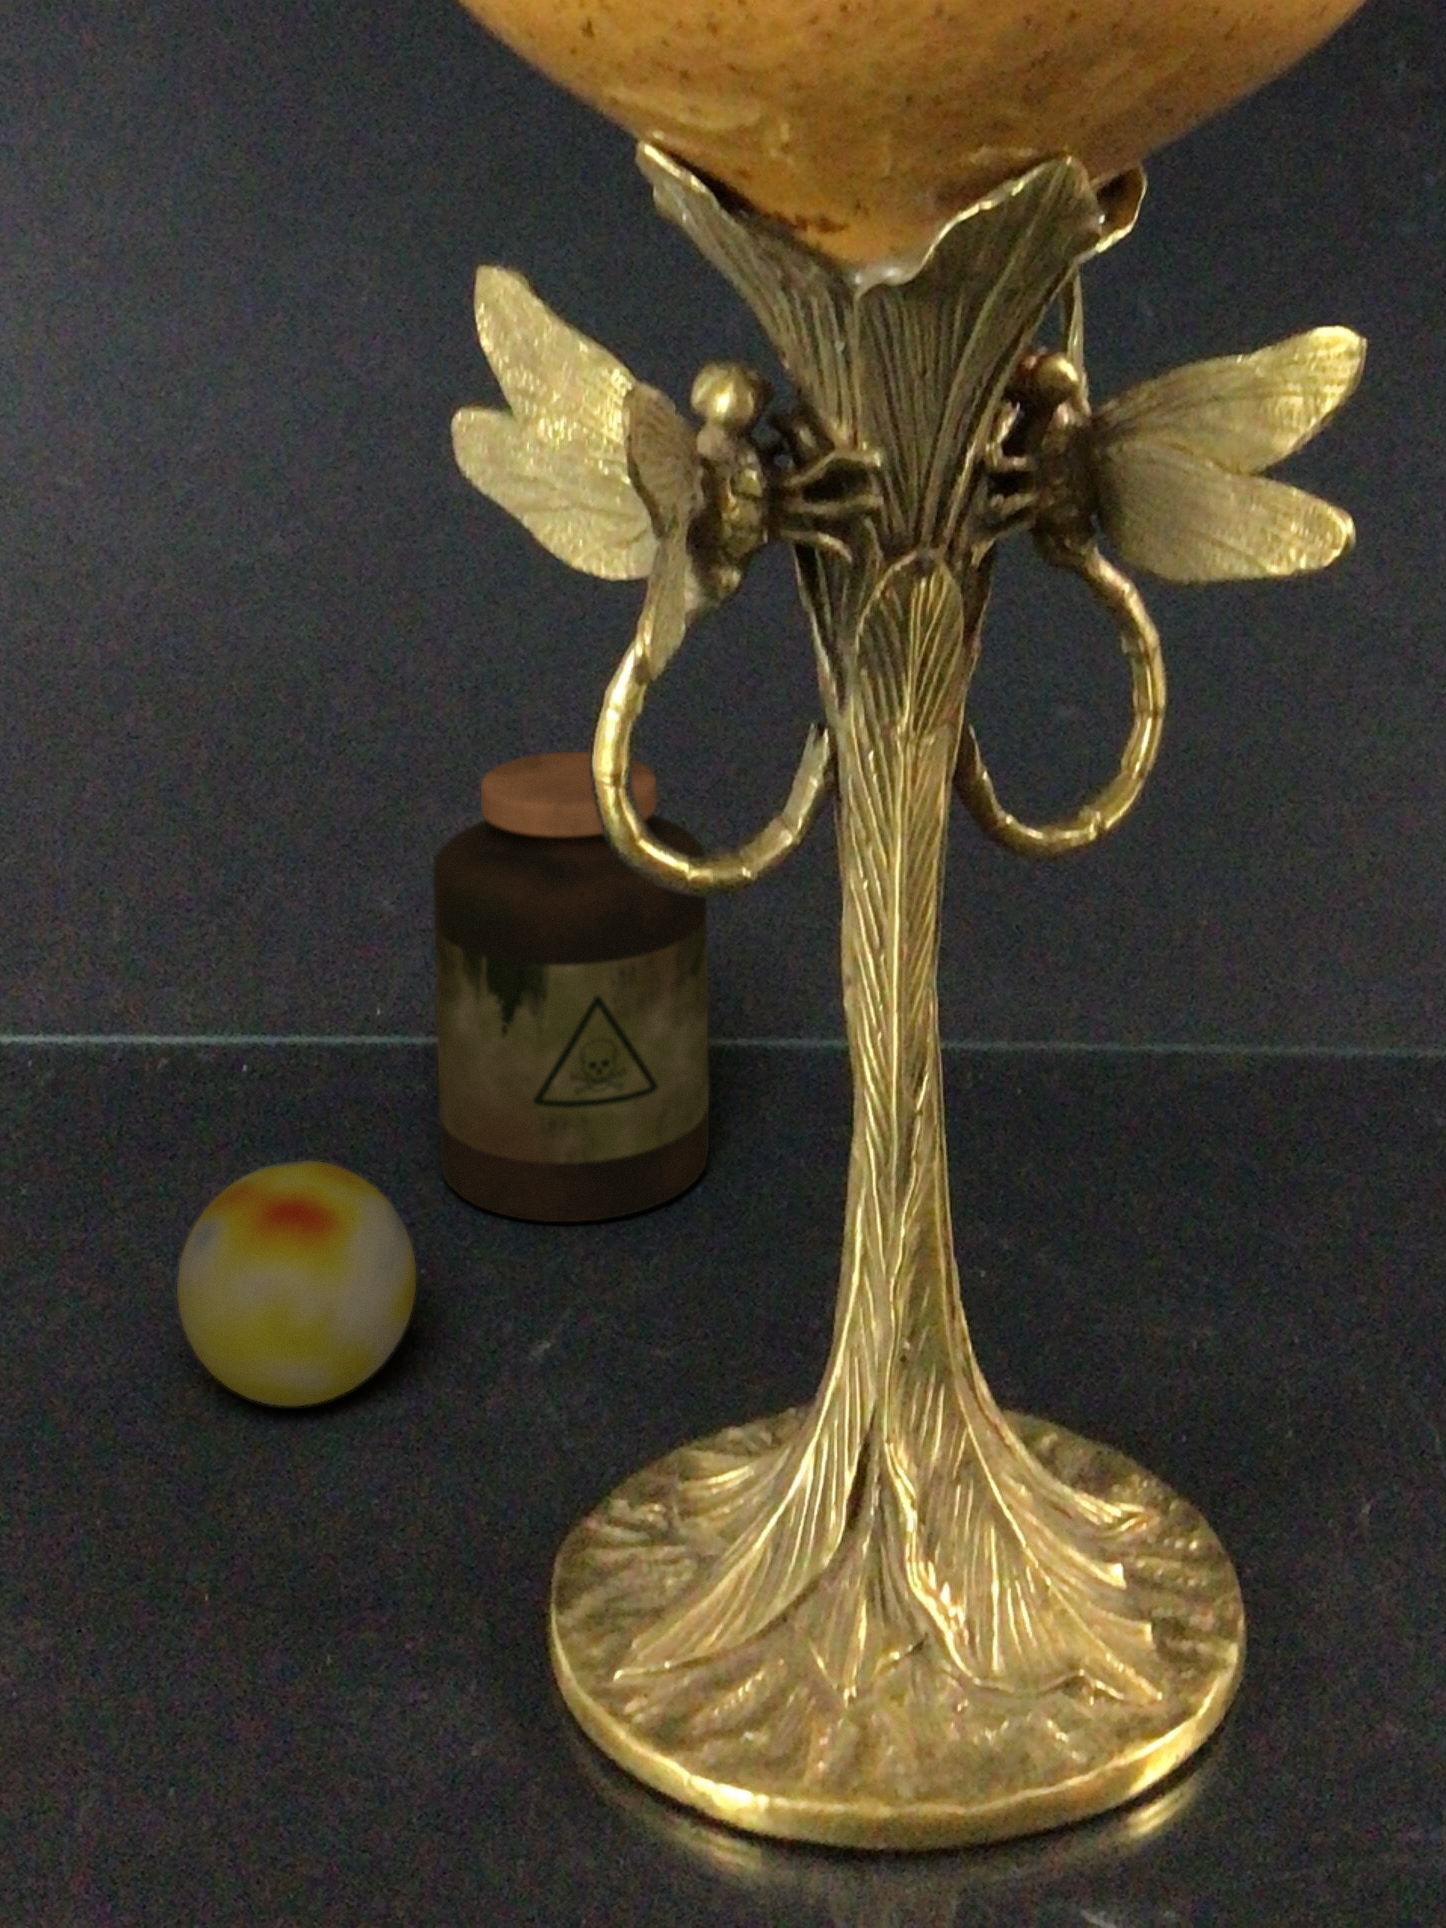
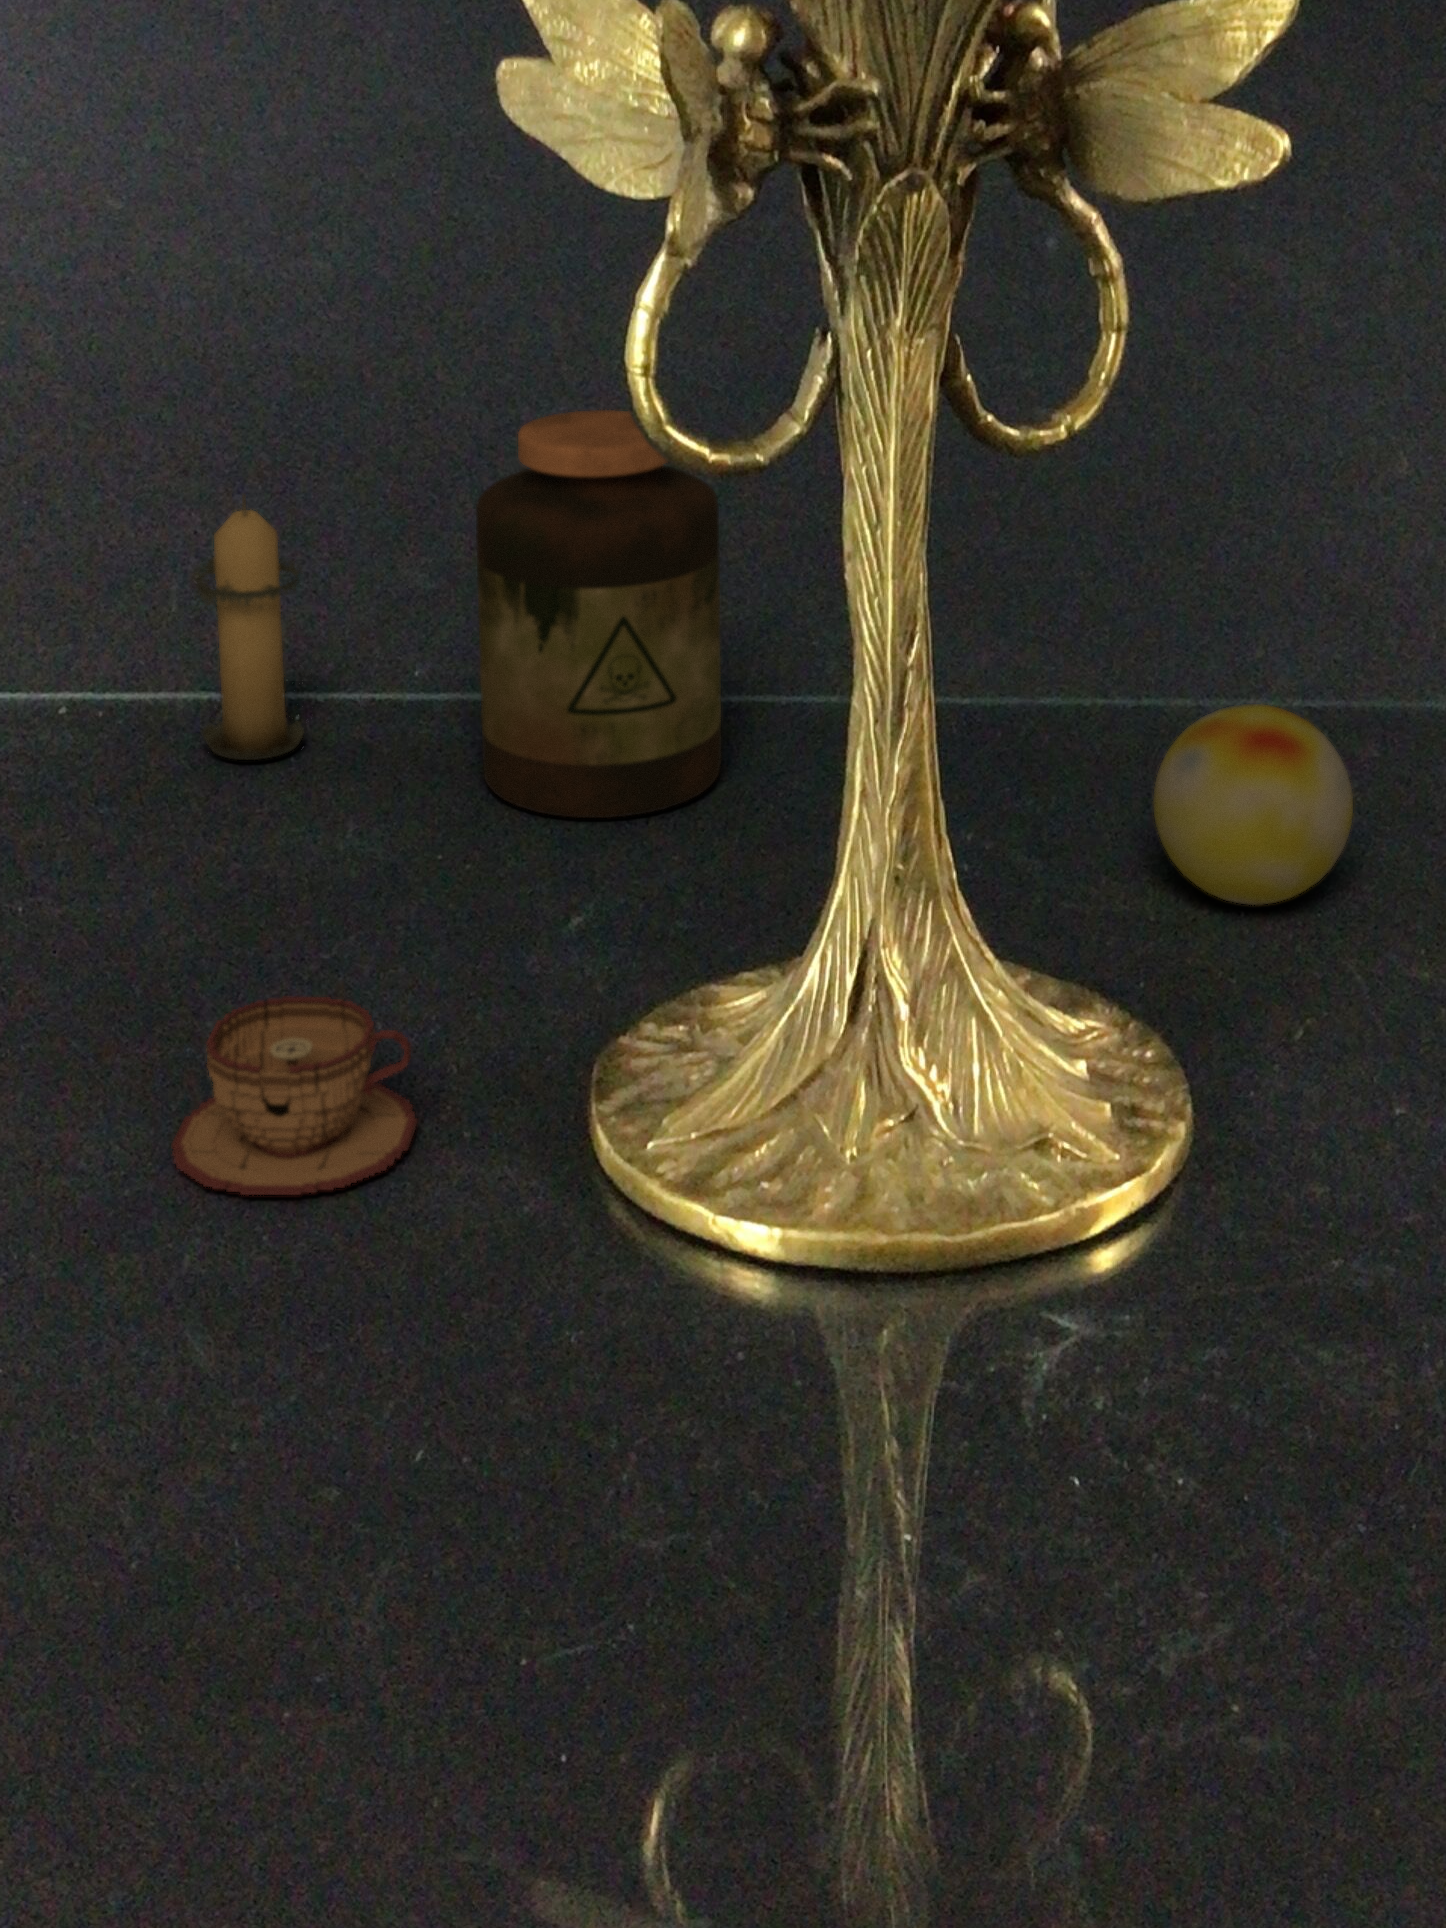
candle: none [106,843,259,1150] -> present [195,494,304,760]
decorative ball: present [177,1160,416,1406] -> present [1153,704,1353,905]
teacup: none [64,1488,350,1741] -> present [171,996,417,1195]

